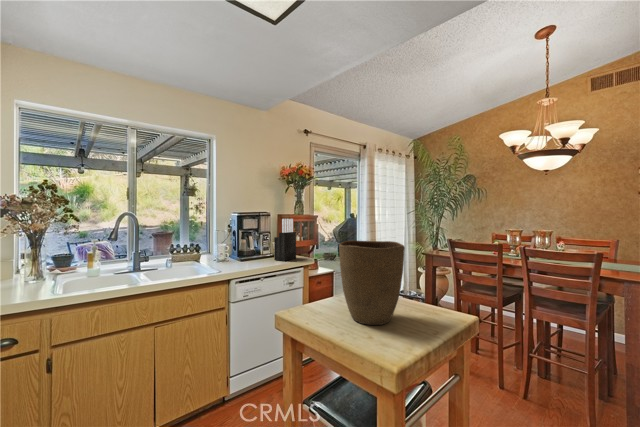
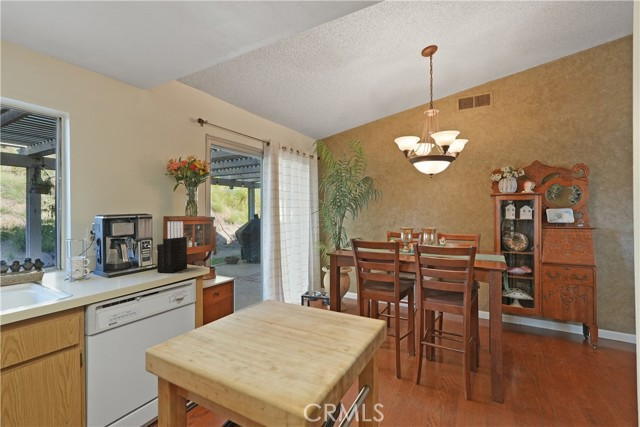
vase: present [339,241,405,325] -> none [233,247,313,353]

